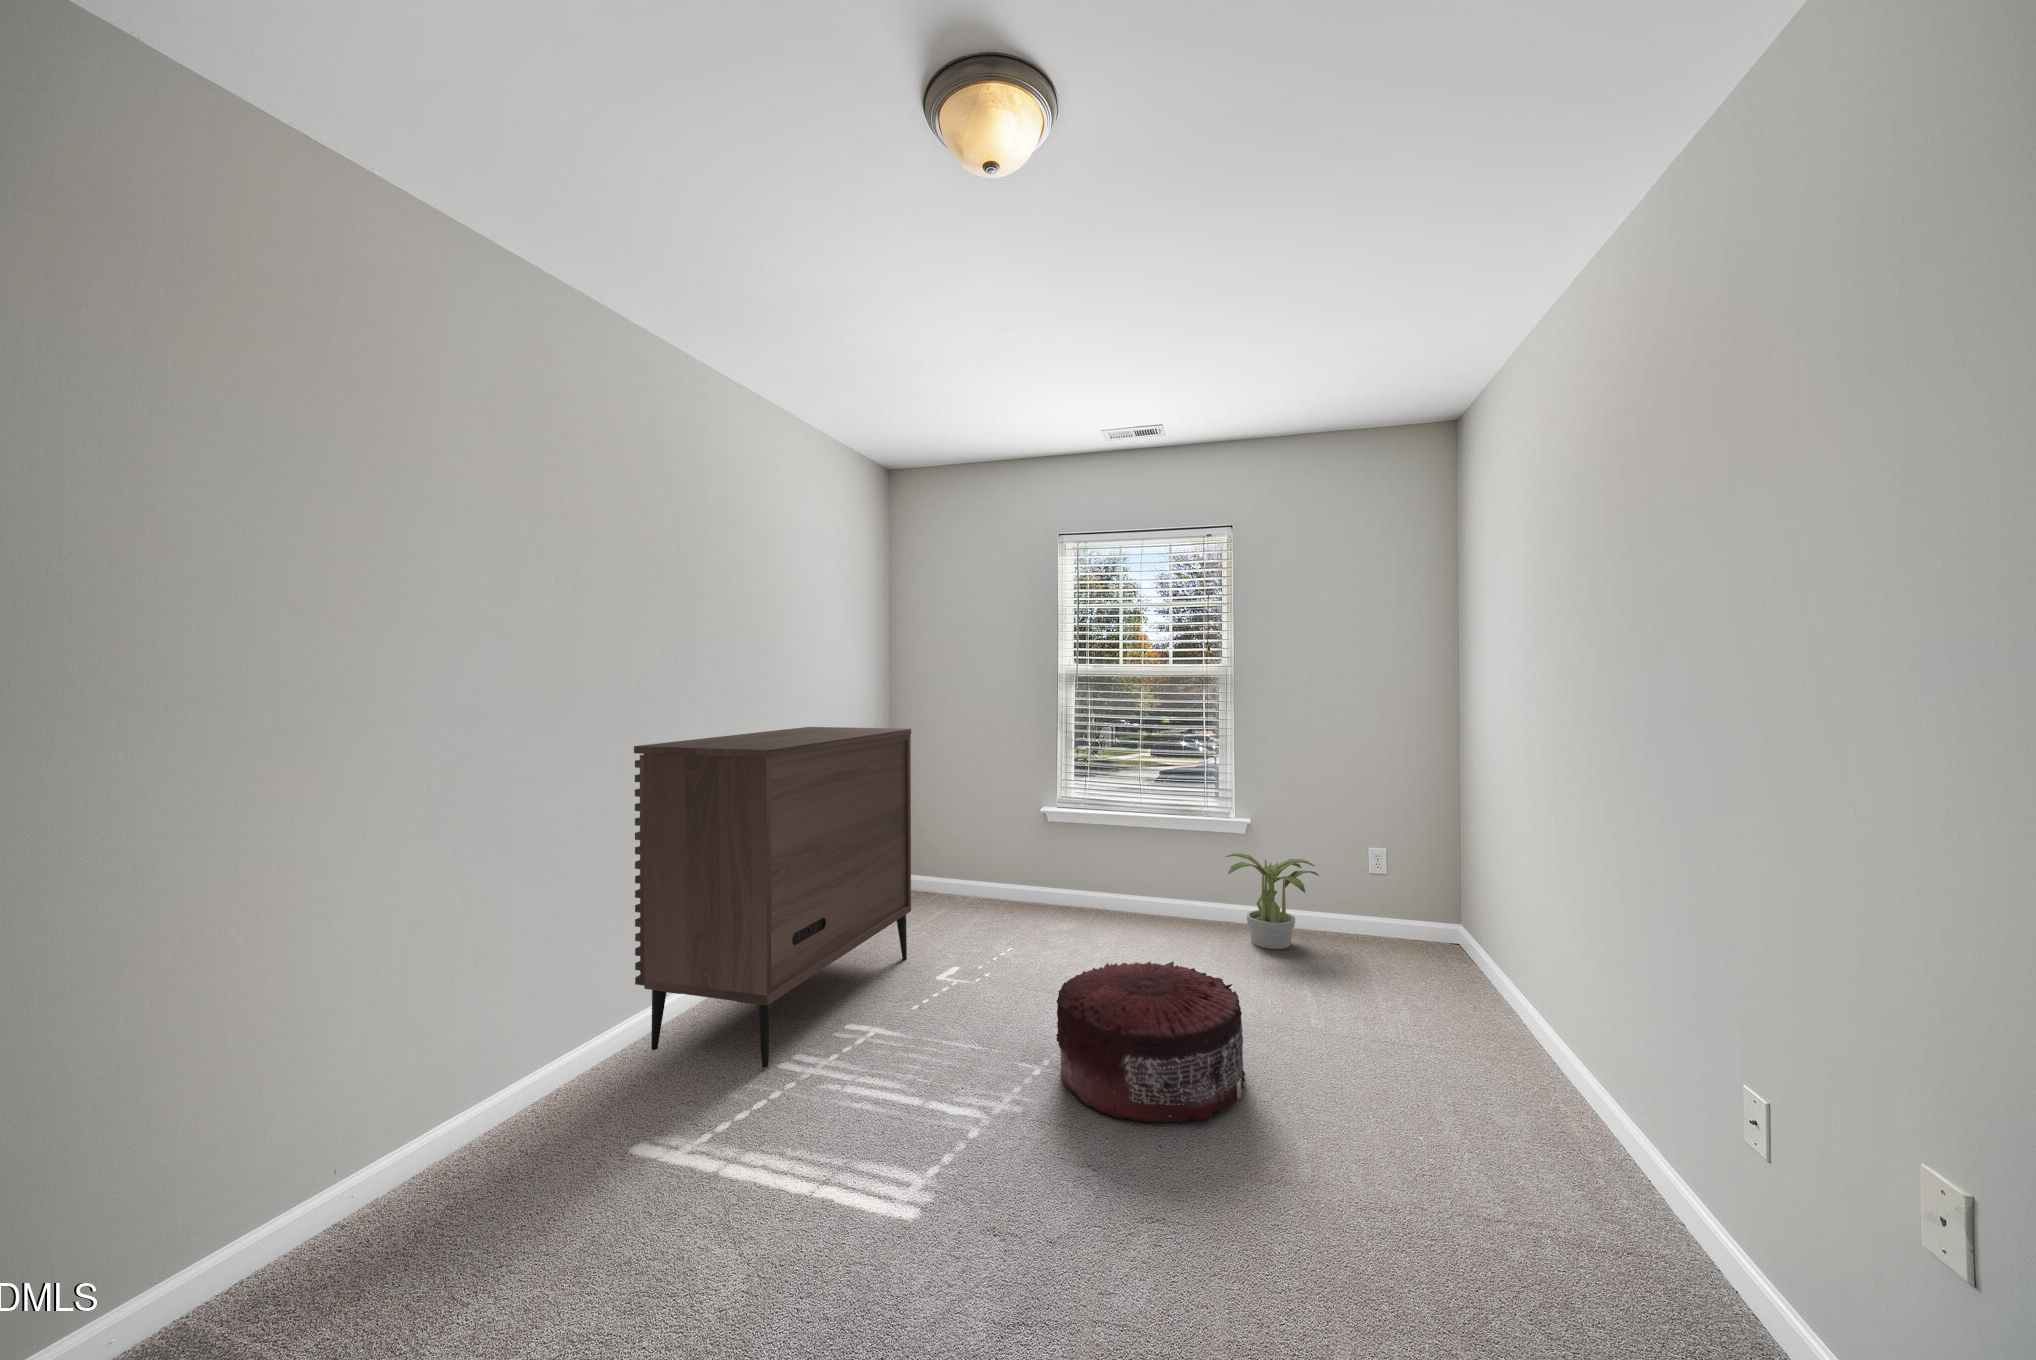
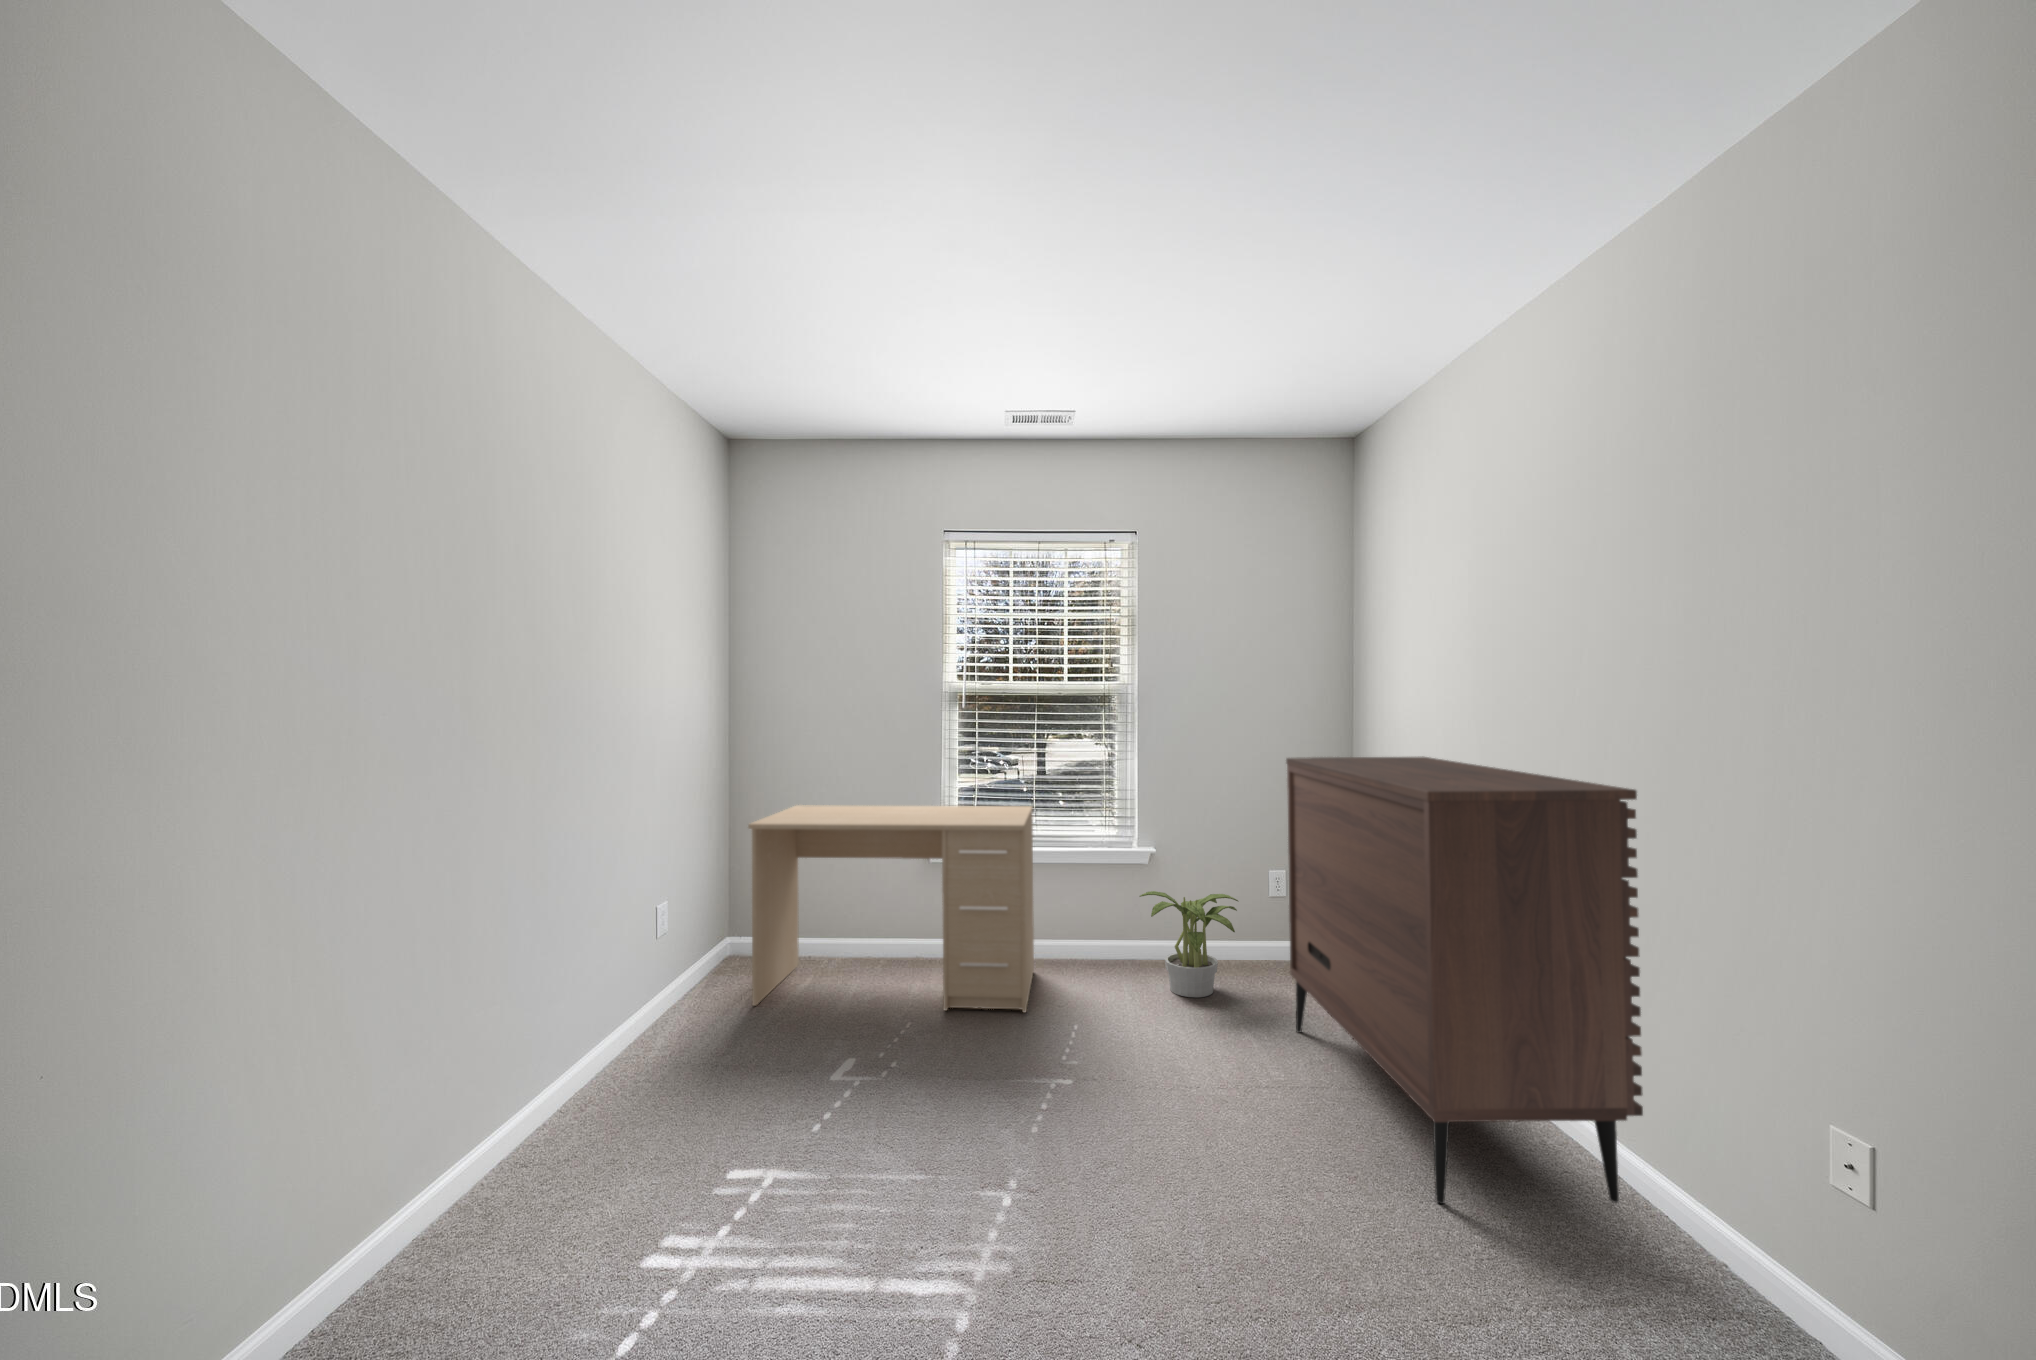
dresser: present [634,727,911,1068] -> present [1286,757,1643,1204]
desk: none [896,767,1136,946] -> present [748,805,1034,1013]
pouf: present [1056,962,1246,1122] -> none [1031,1038,1266,1264]

